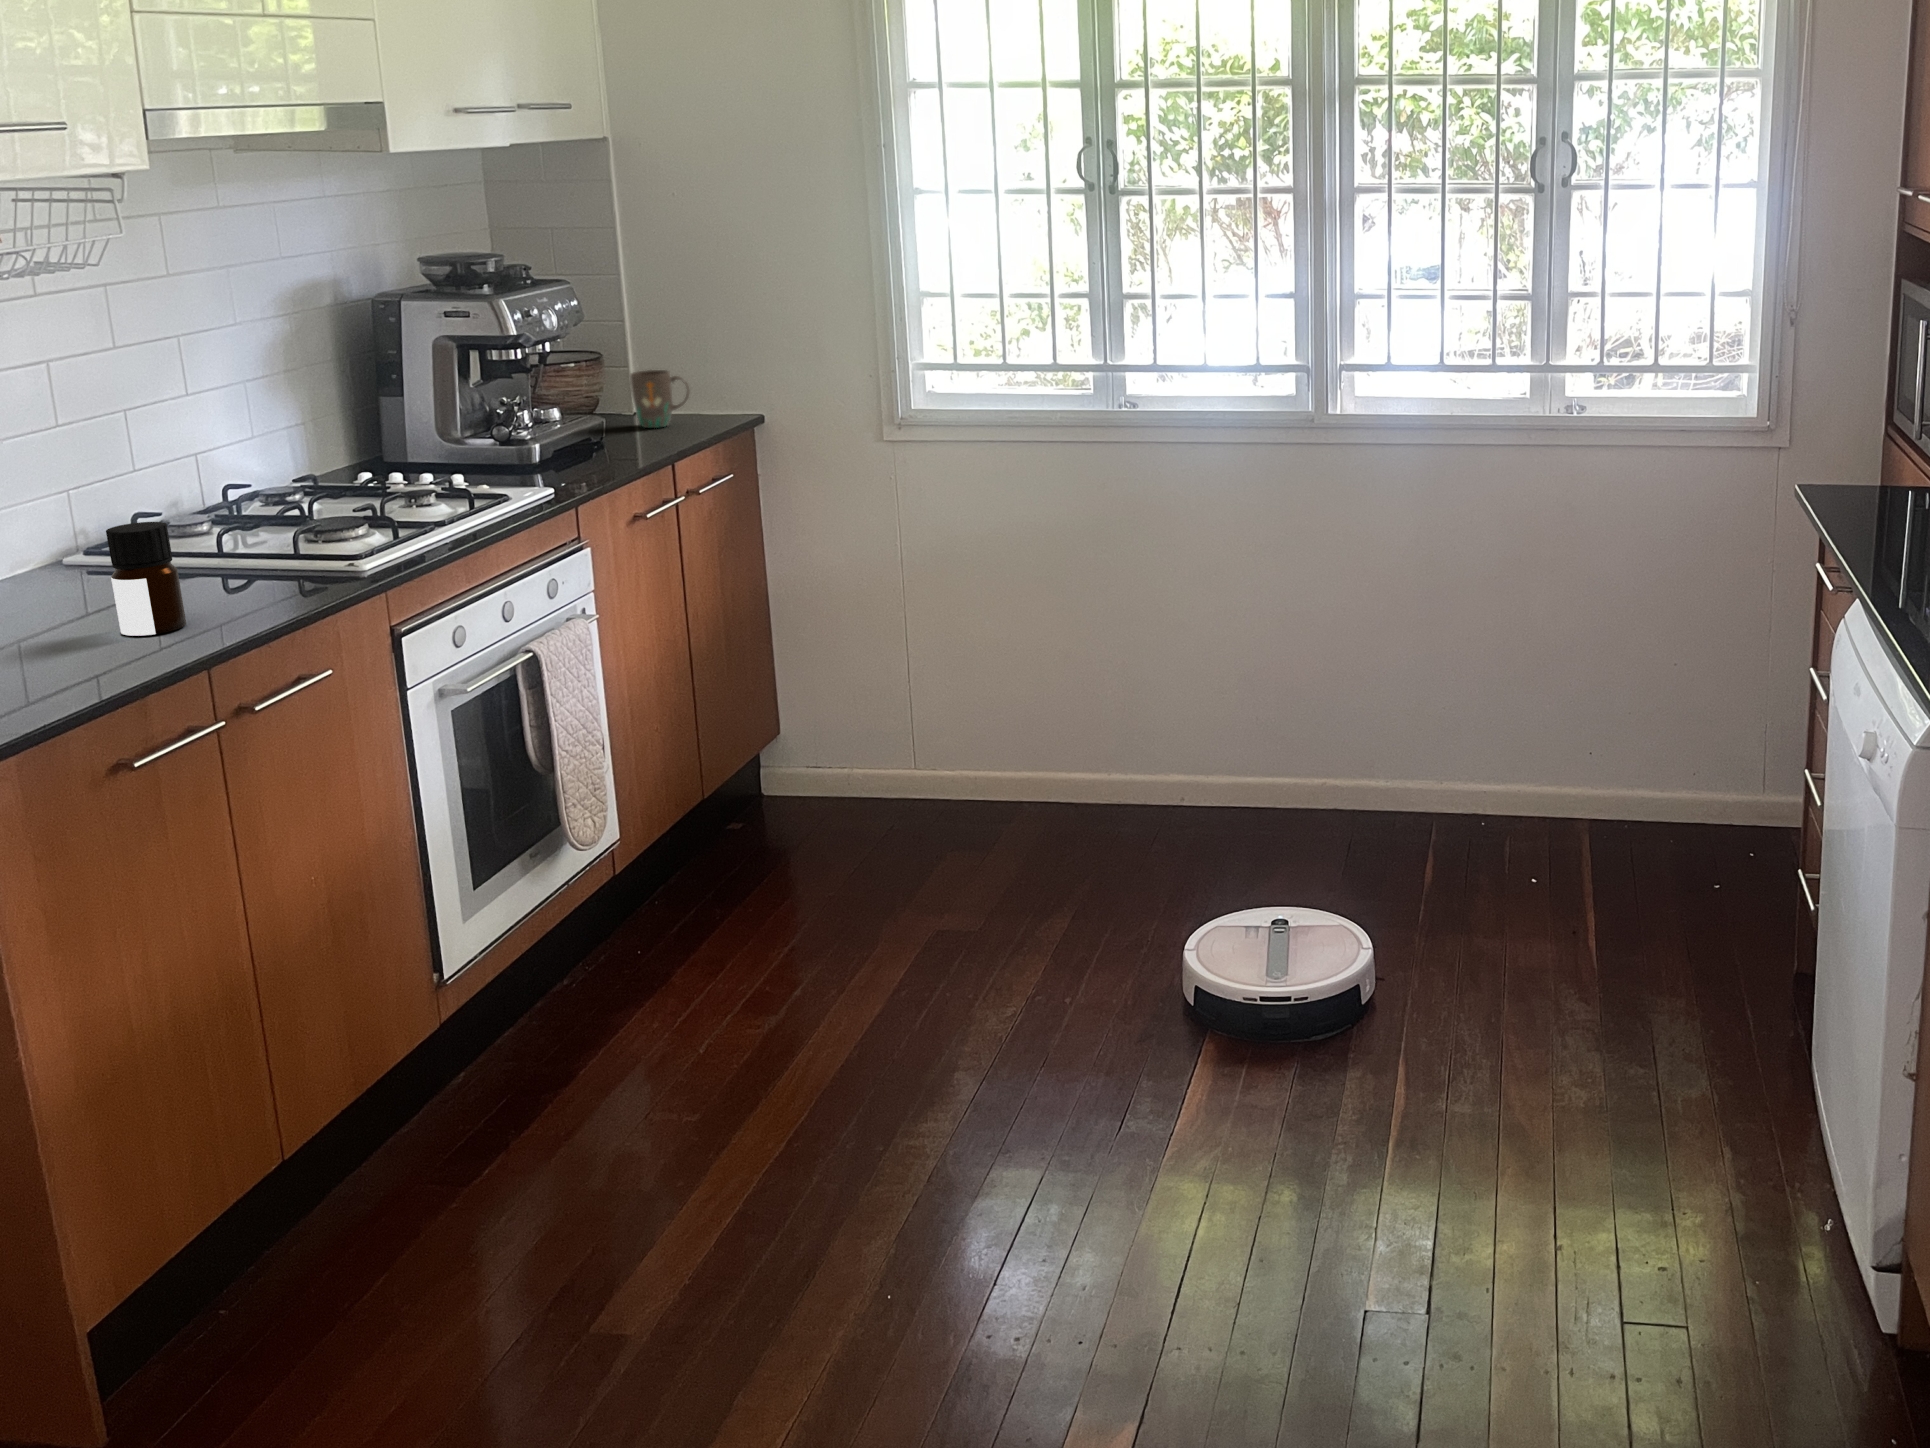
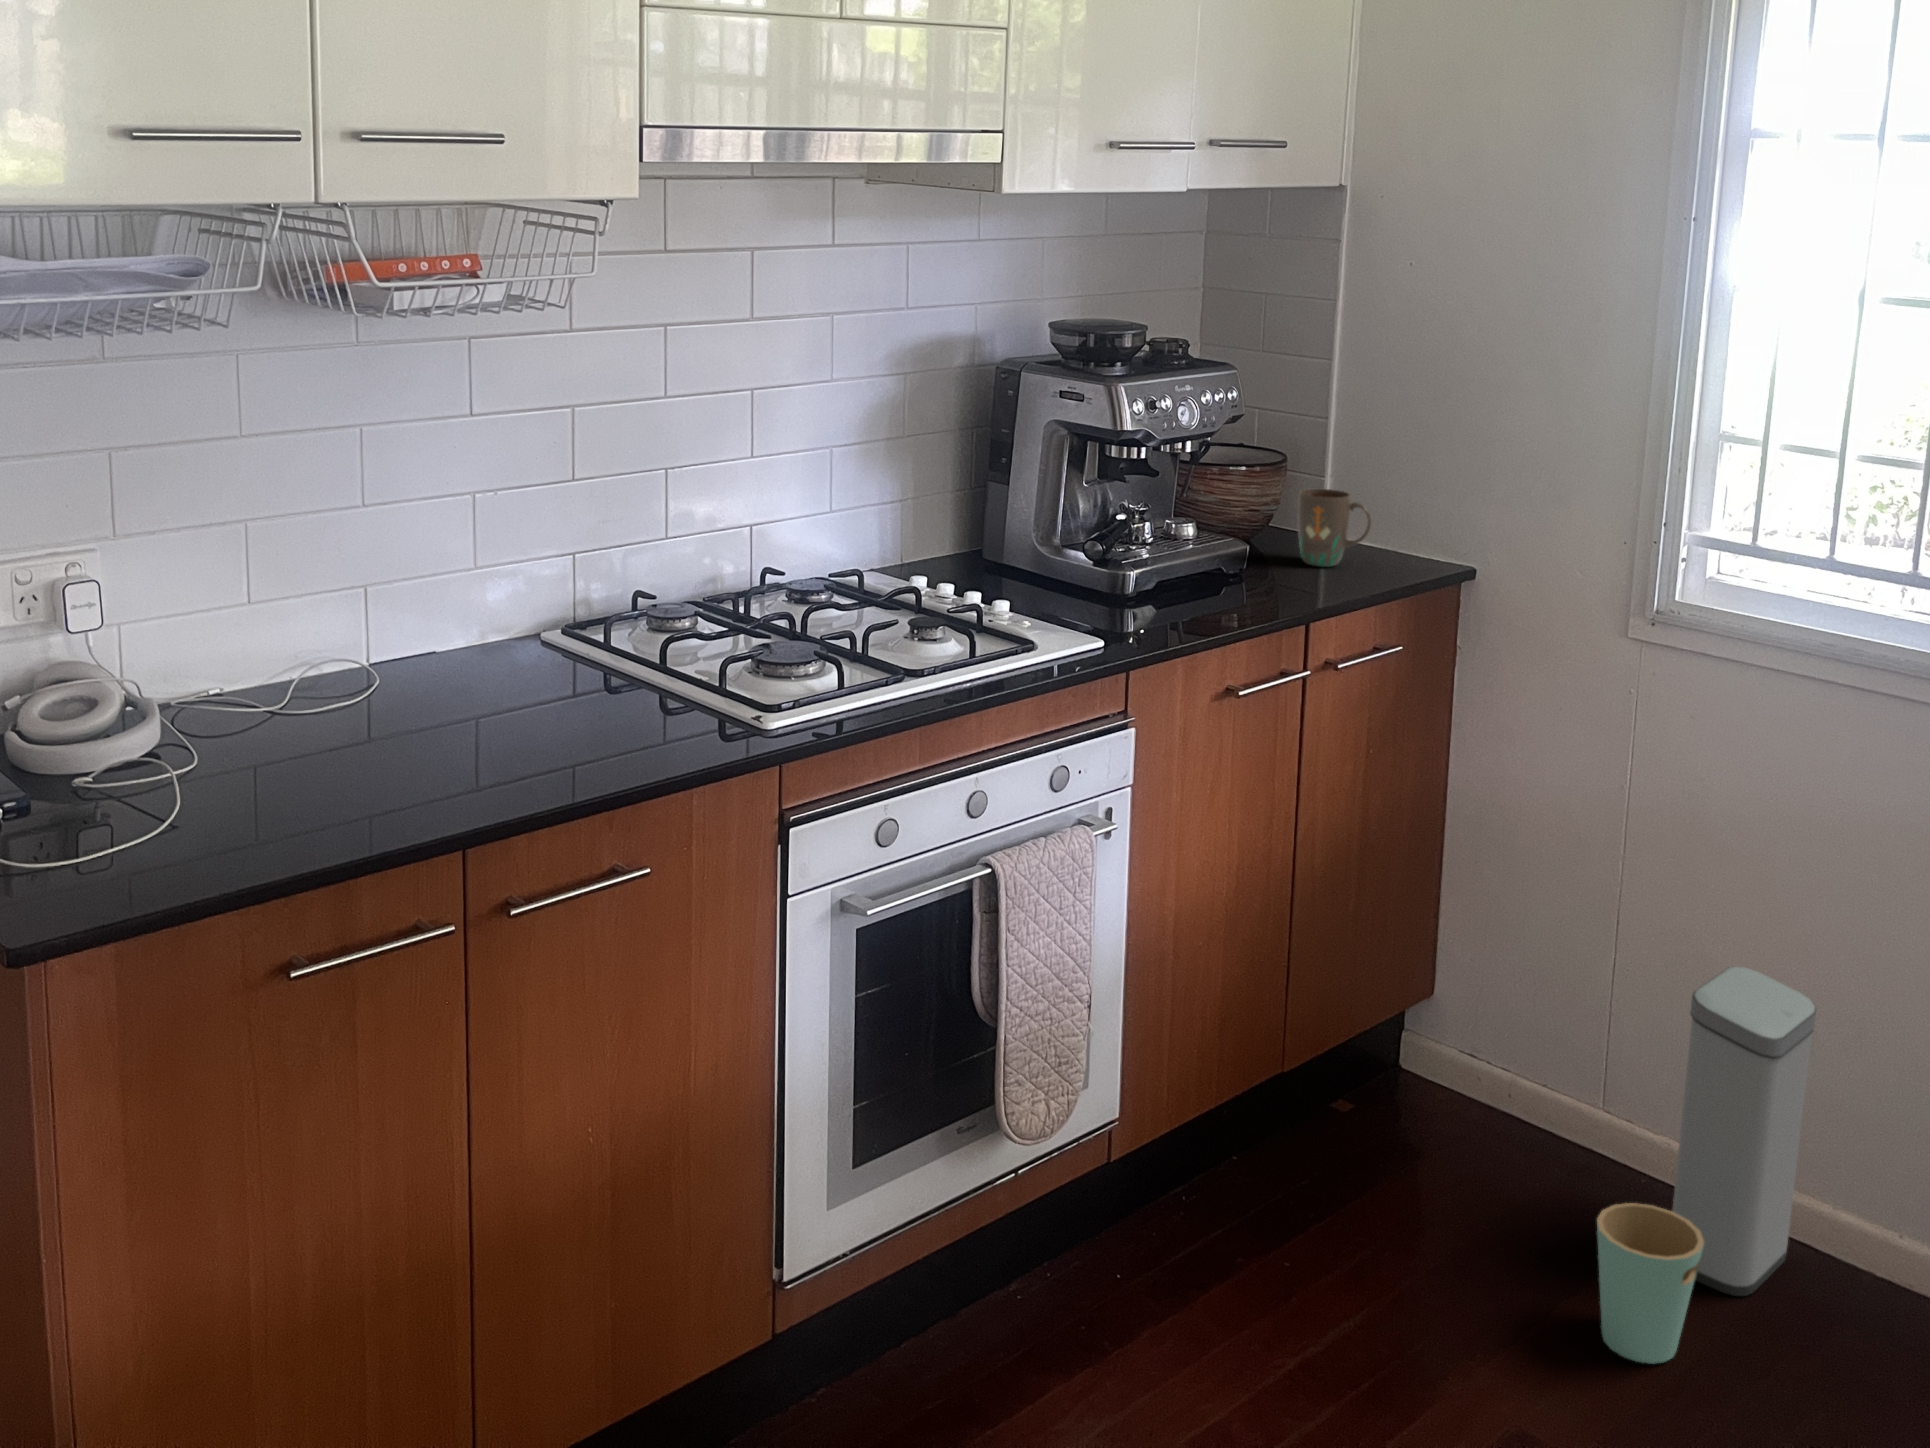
bottle: present [106,522,186,636] -> none [434,636,507,780]
trash can: none [954,636,1052,883] -> present [1597,966,1817,1364]

